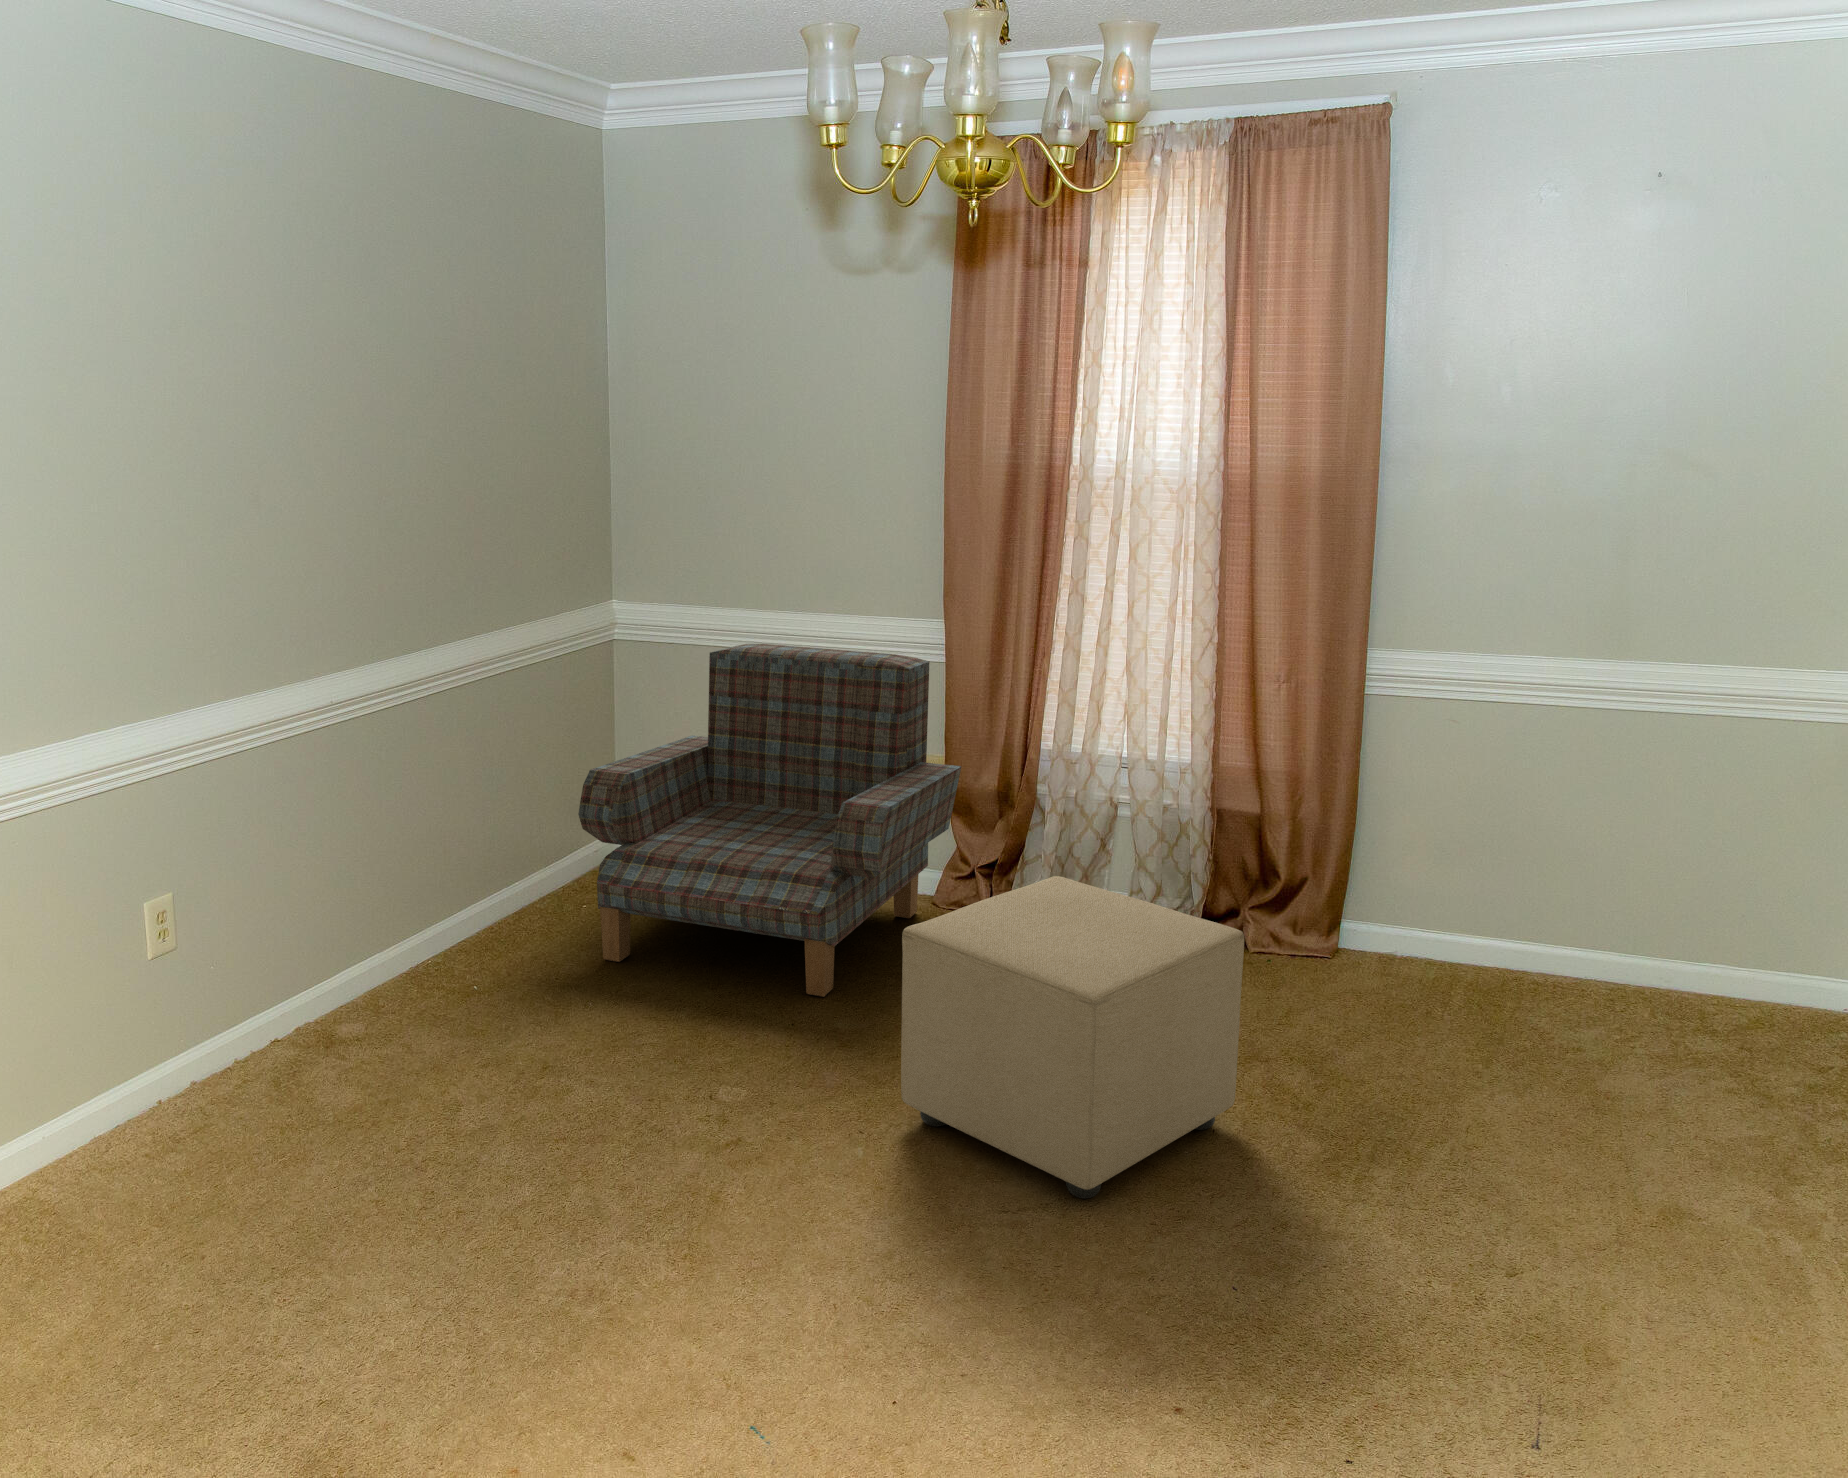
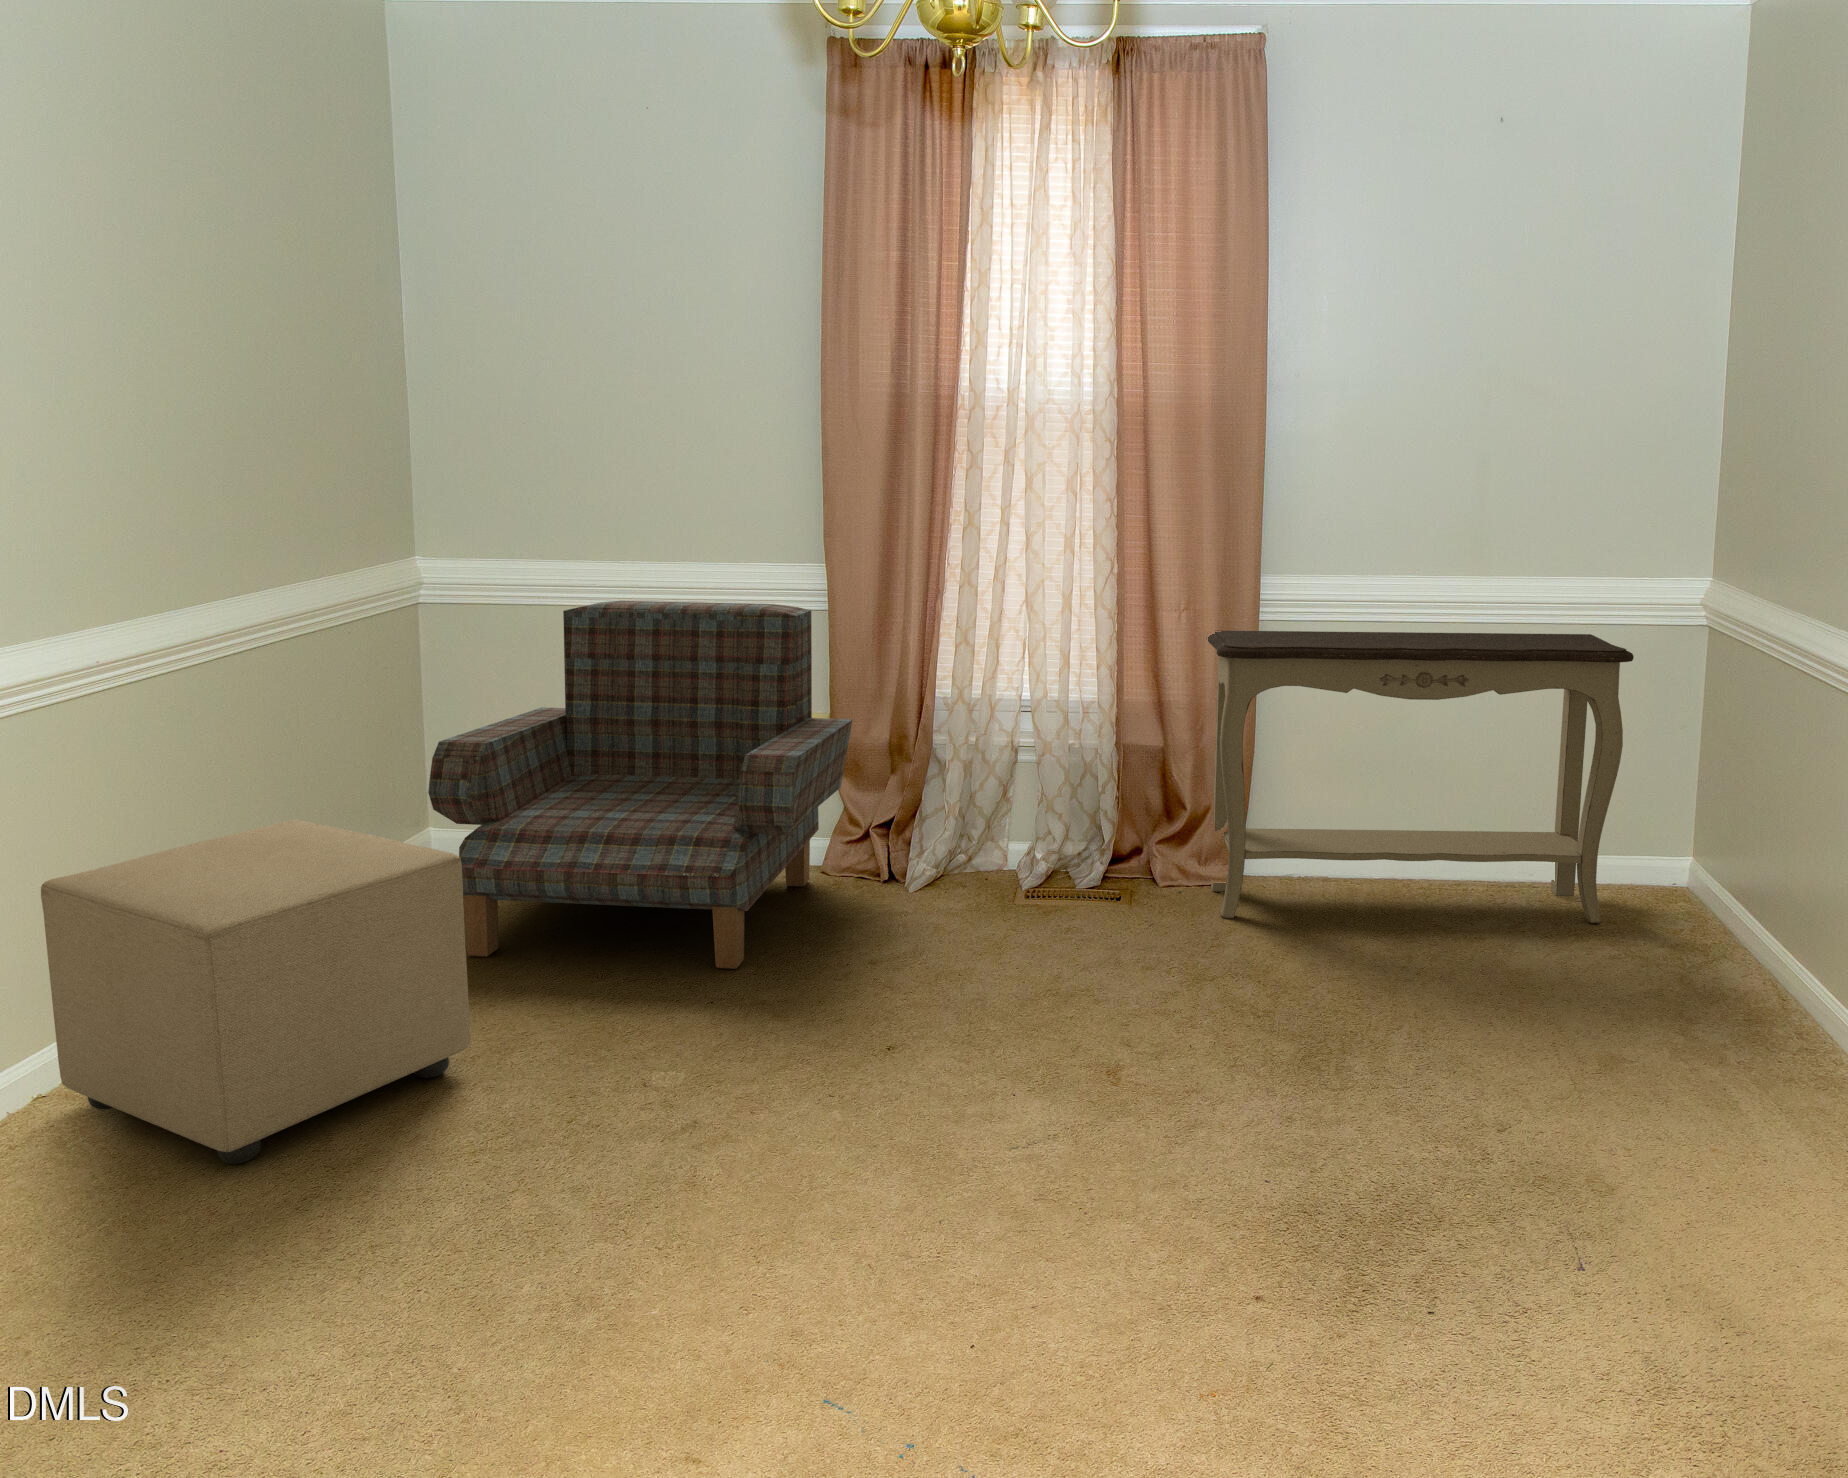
console table: none [1303,703,1766,1040] -> present [1208,630,1634,923]
ottoman: present [901,876,1244,1198] -> present [41,820,470,1164]

